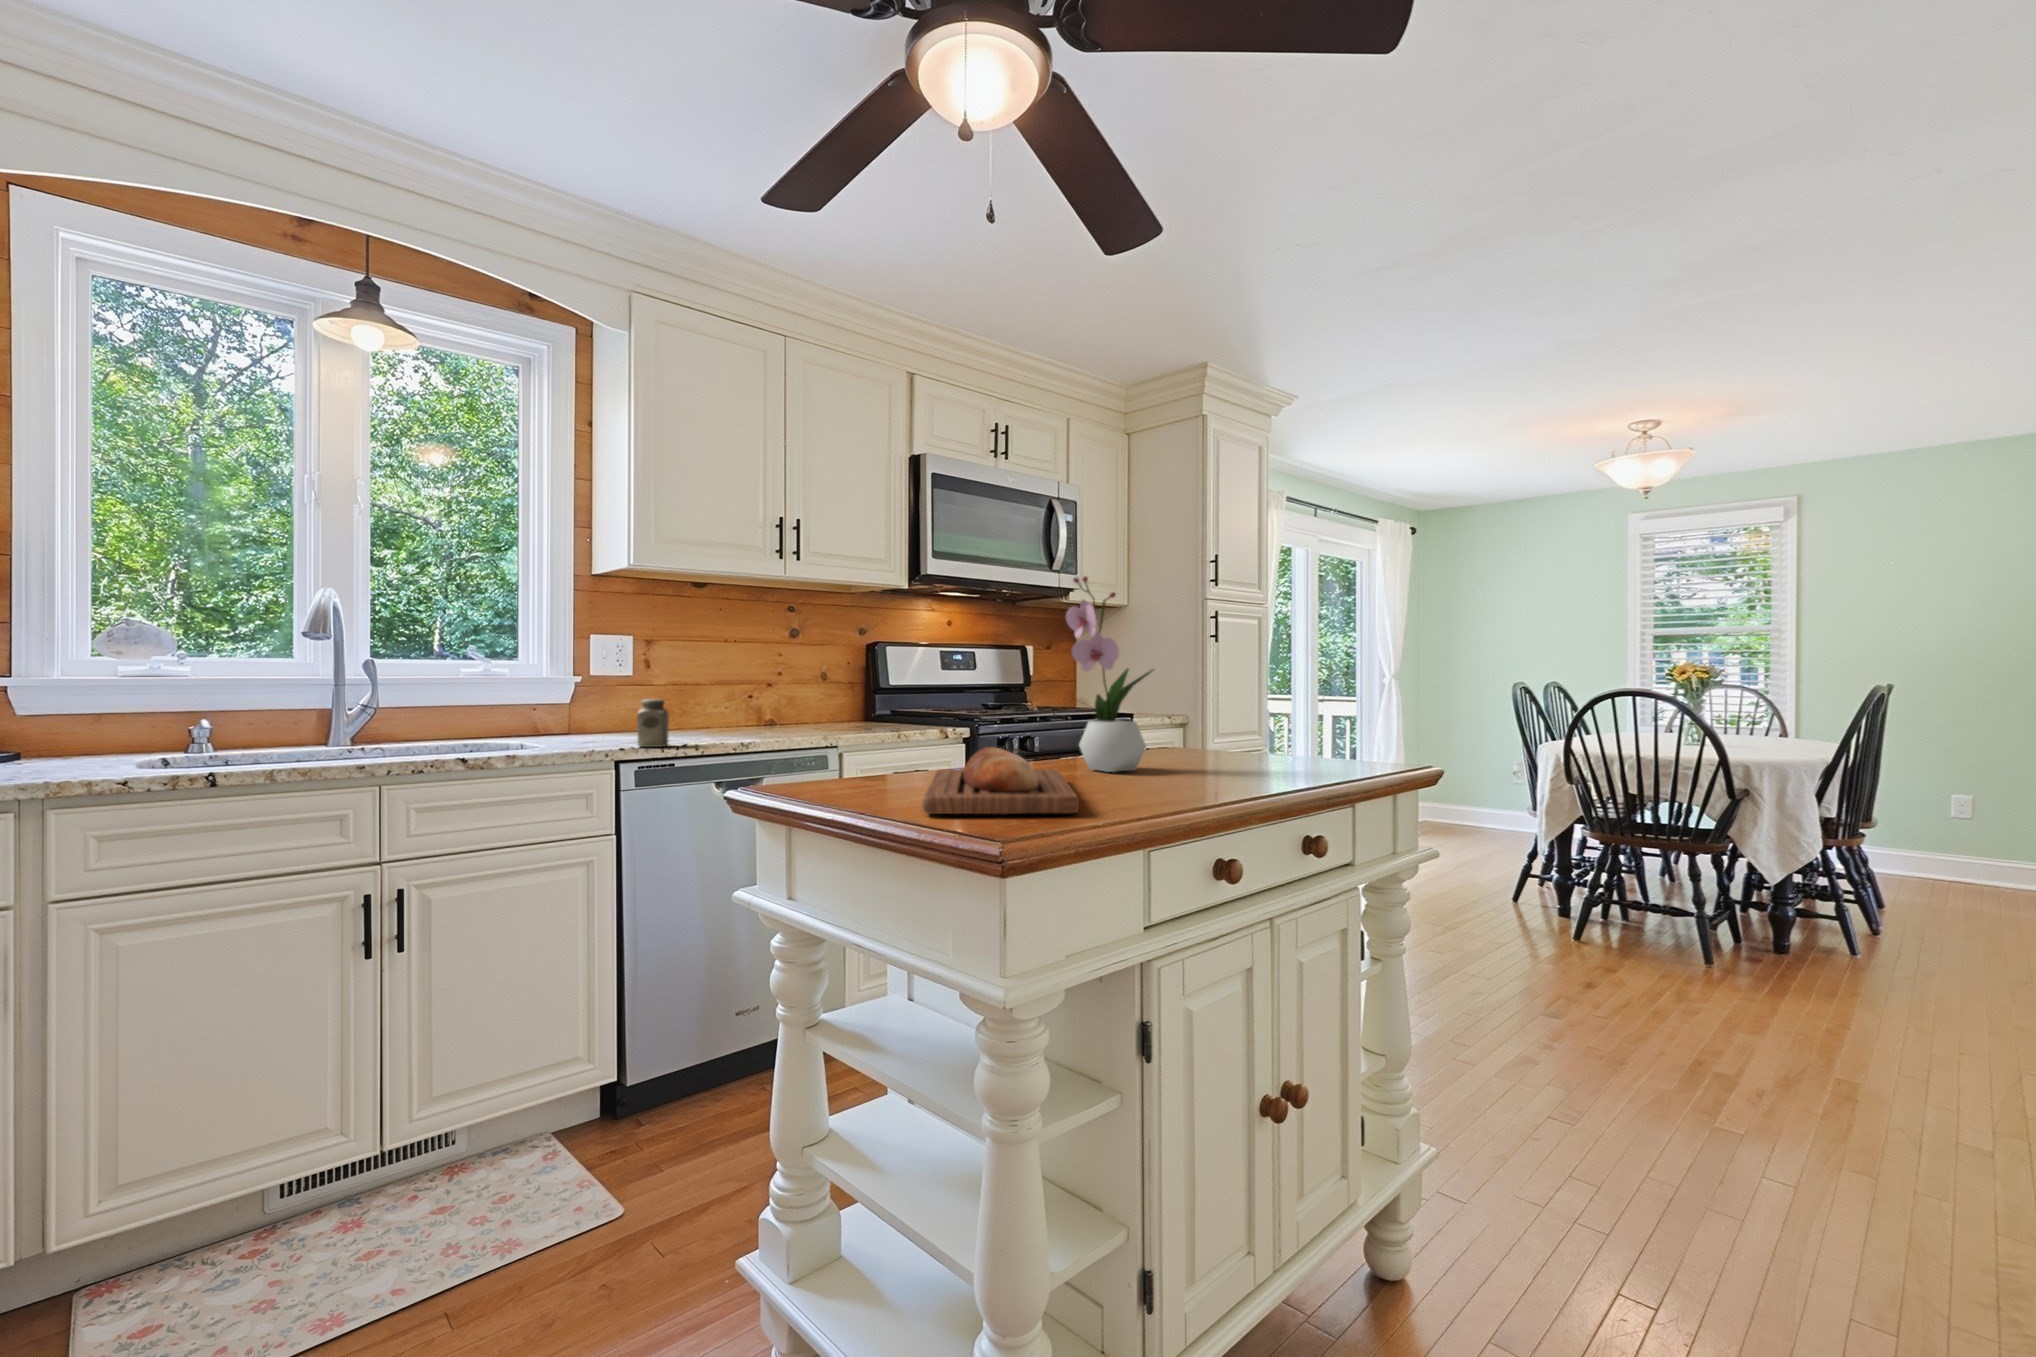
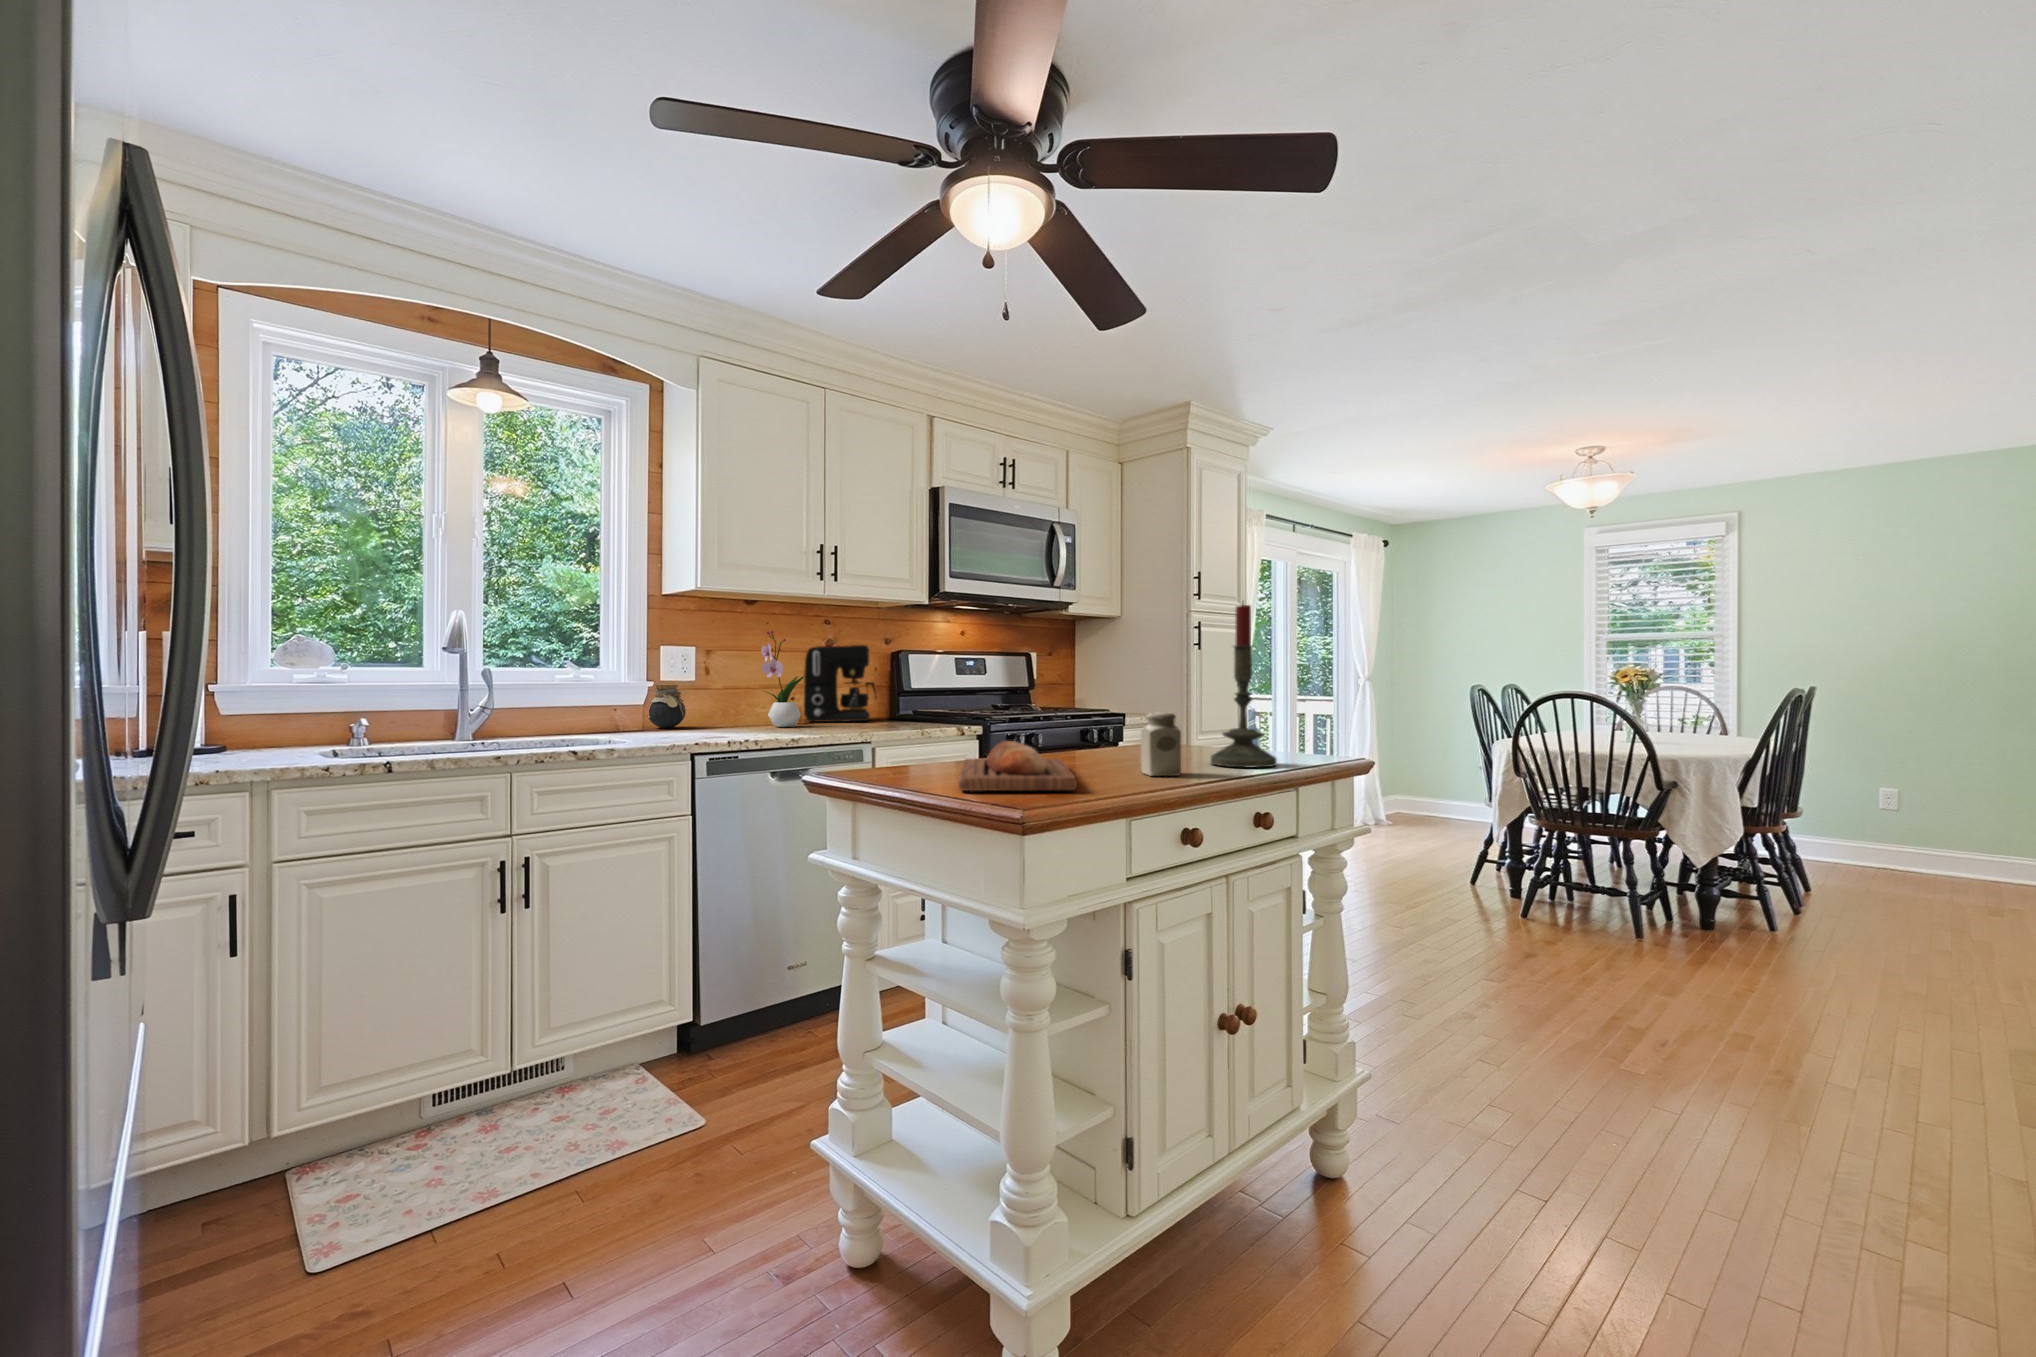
candle: none [1244,572,1327,780] -> present [1211,604,1277,767]
flower arrangement: present [1066,576,1153,772] -> present [761,631,804,727]
coffee maker: none [760,634,846,723] -> present [804,645,877,722]
jar: none [571,680,618,731] -> present [647,685,686,728]
salt shaker: present [637,699,669,747] -> present [1141,712,1181,776]

